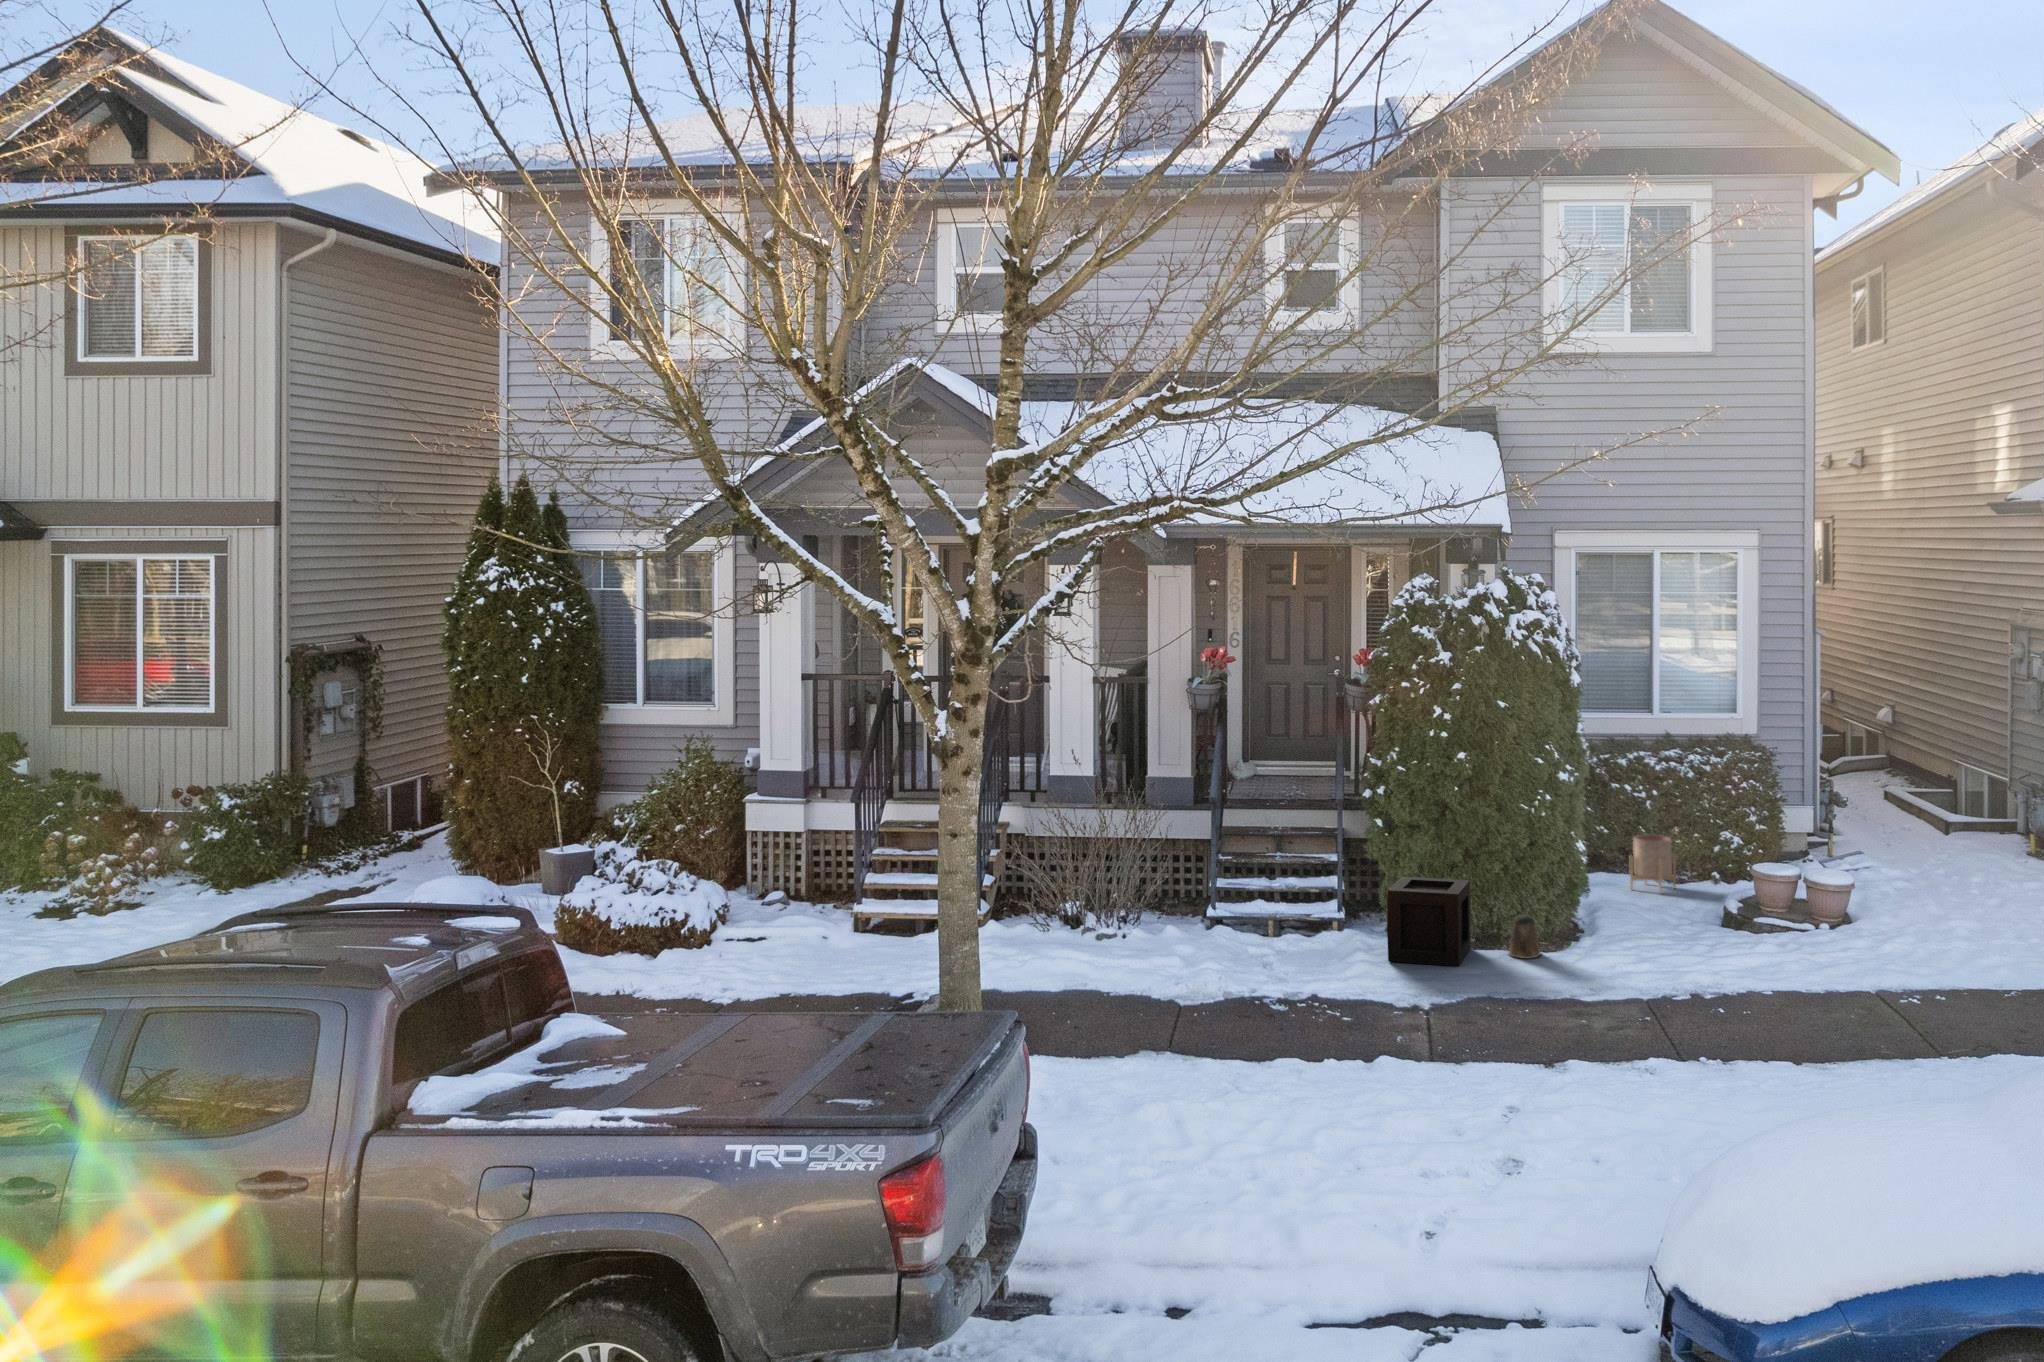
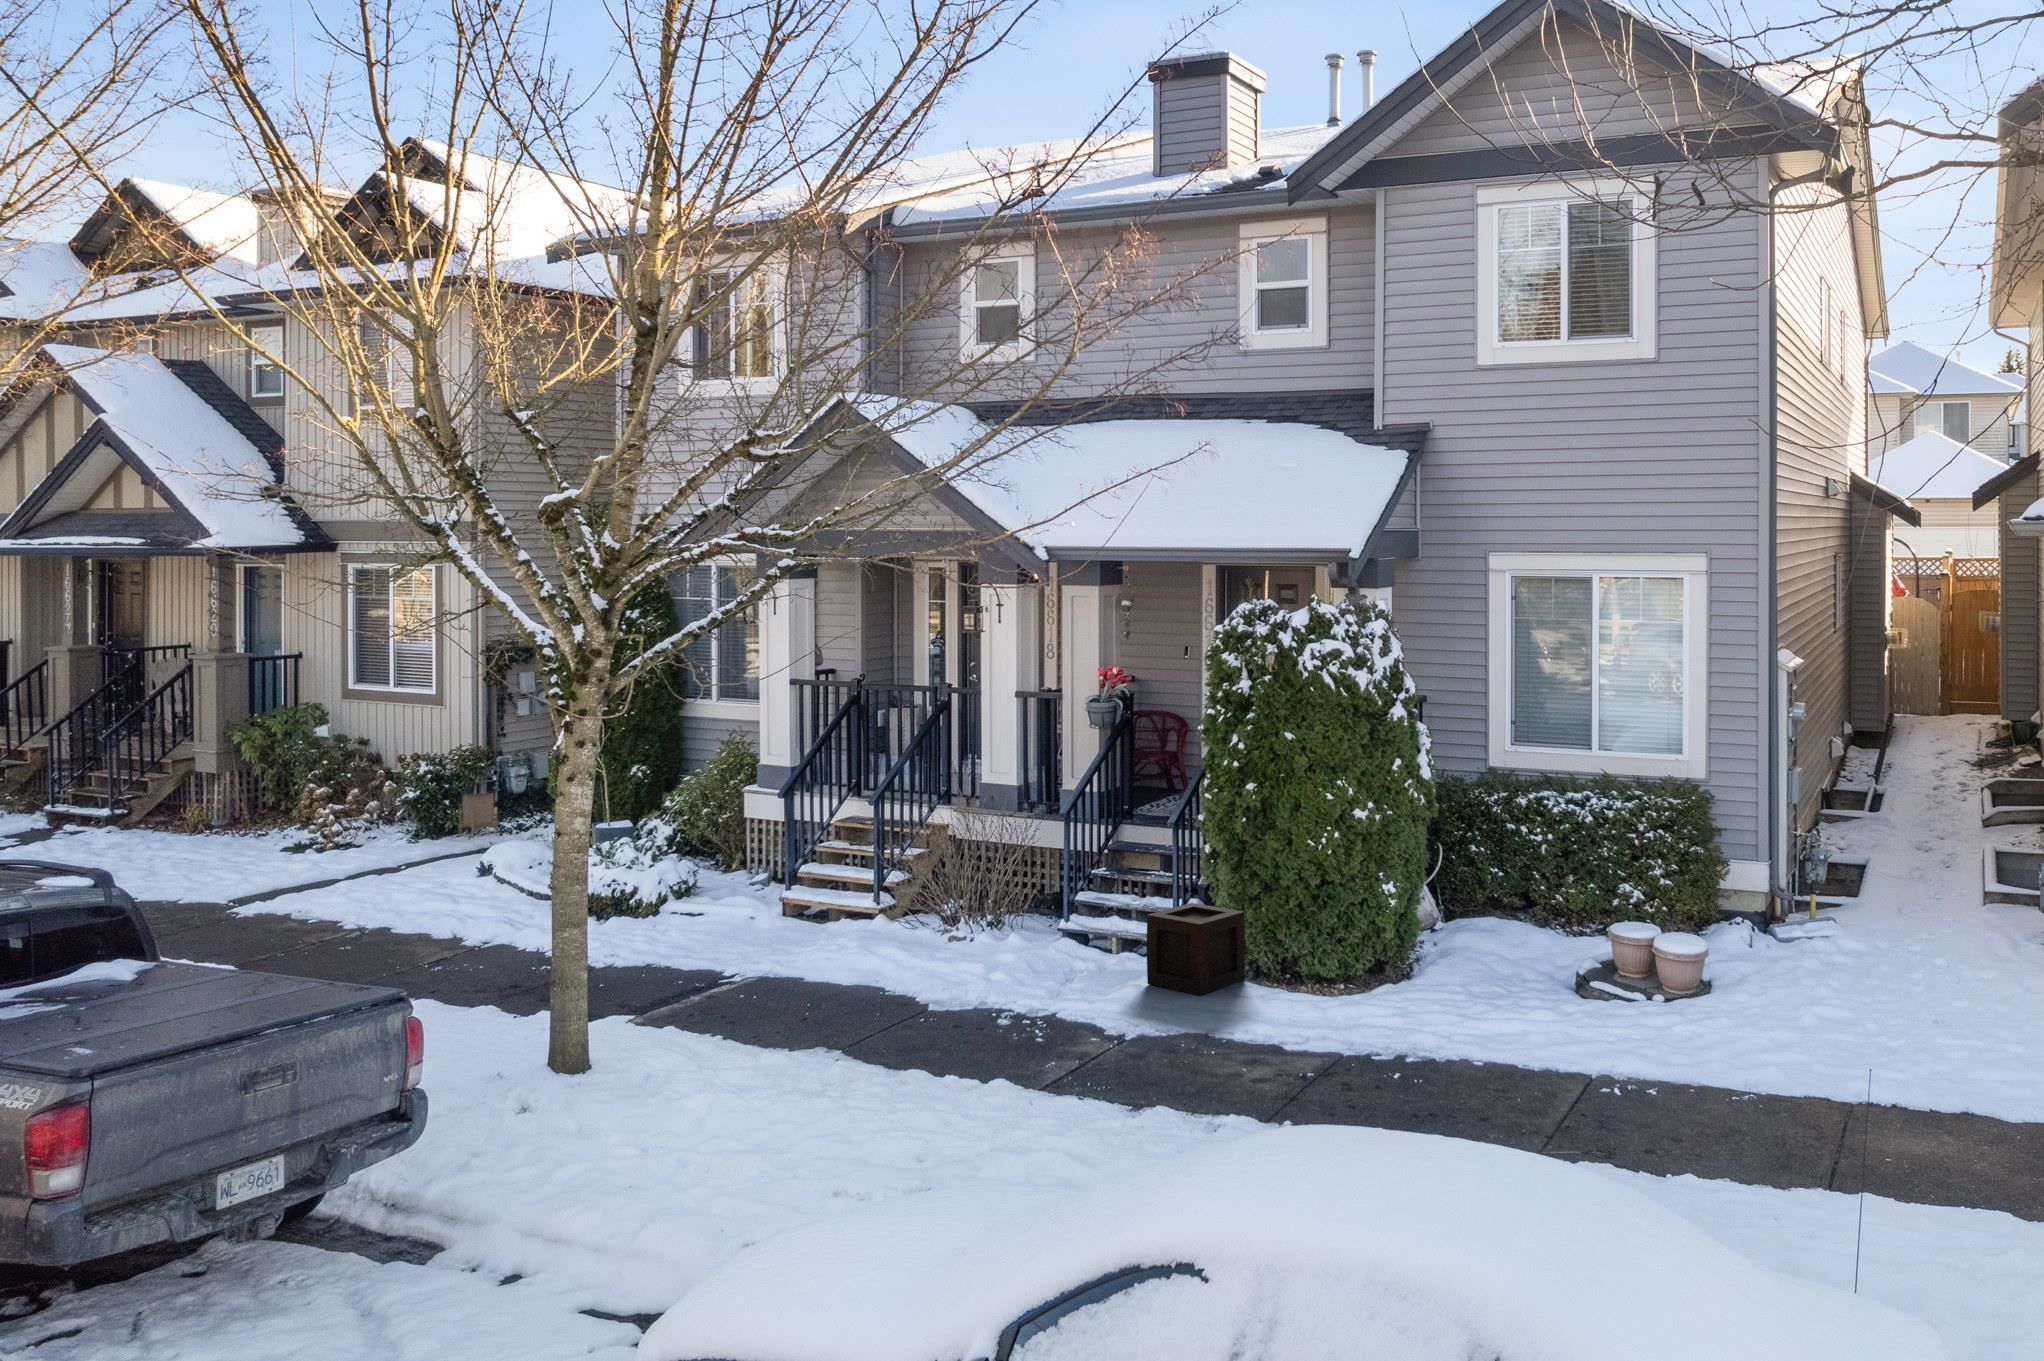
planter: present [1630,835,1676,893] -> present [459,793,497,836]
watering can: present [1508,915,1541,959] -> none [1264,951,1300,995]

